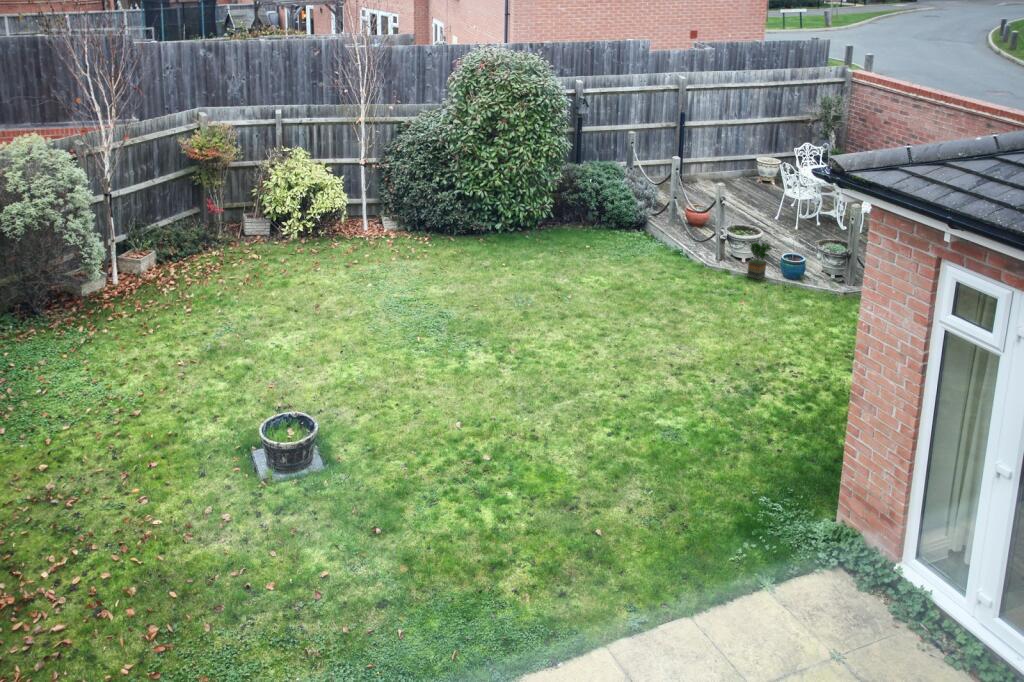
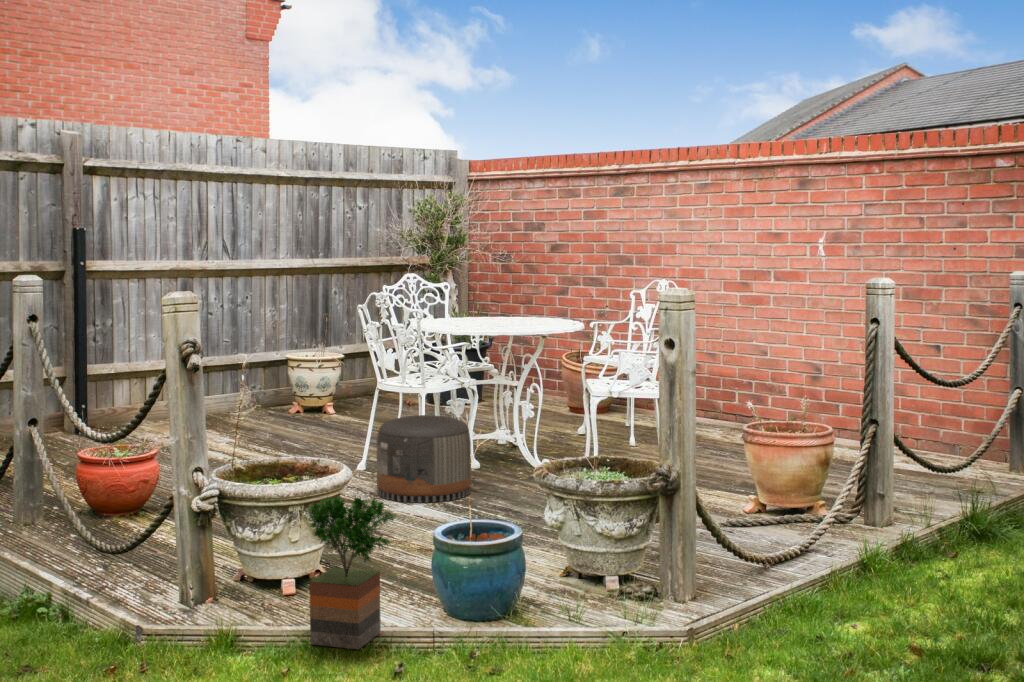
pouf: none [778,207,813,239] -> present [377,415,471,503]

